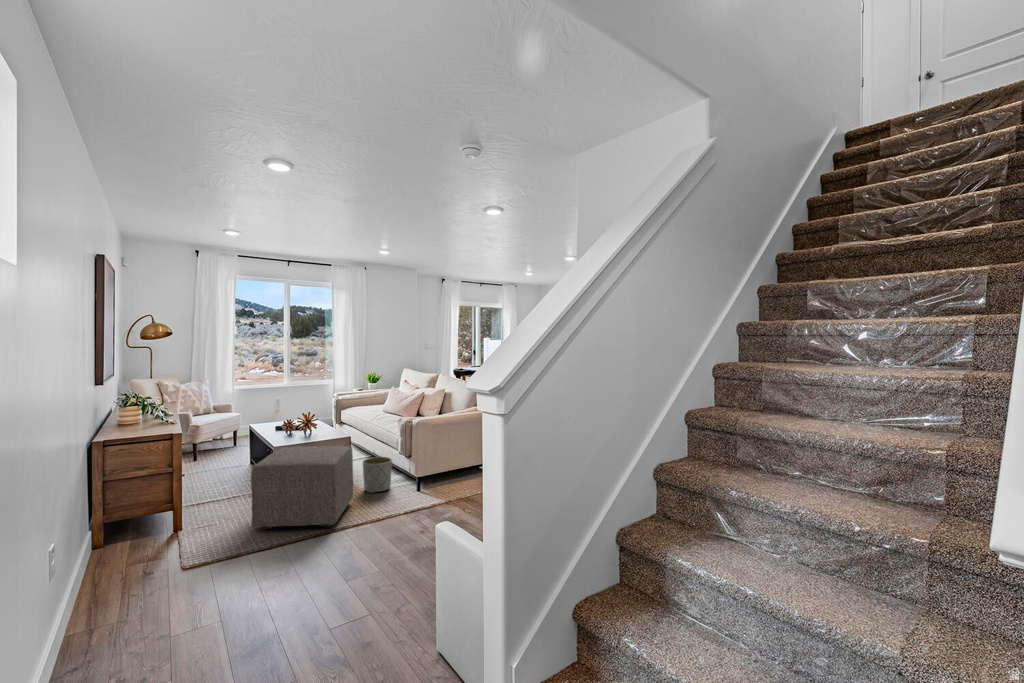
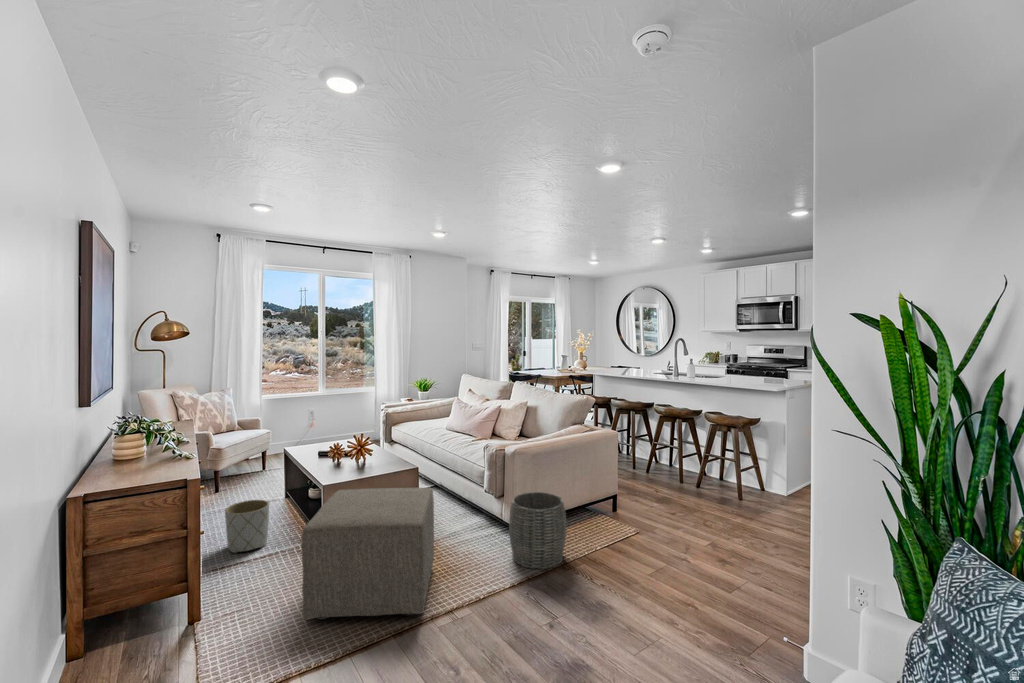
woven basket: none [410,452,452,504] -> present [509,492,566,569]
planter: present [363,457,392,493] -> present [225,500,269,553]

